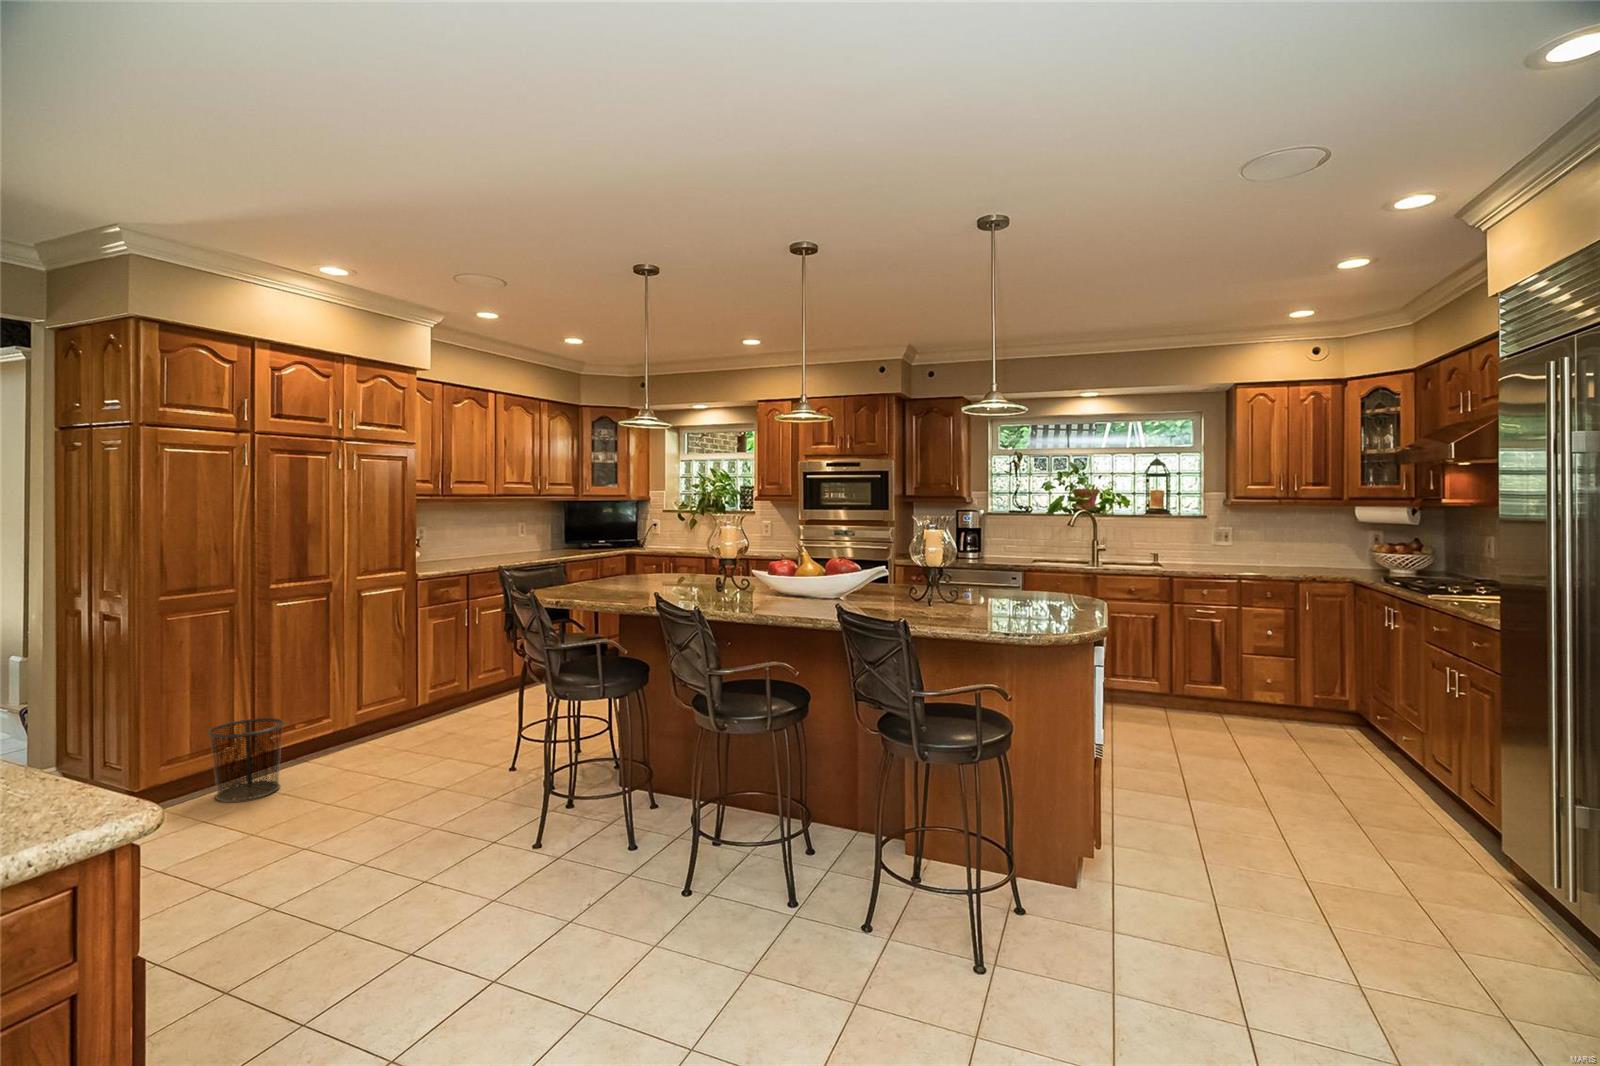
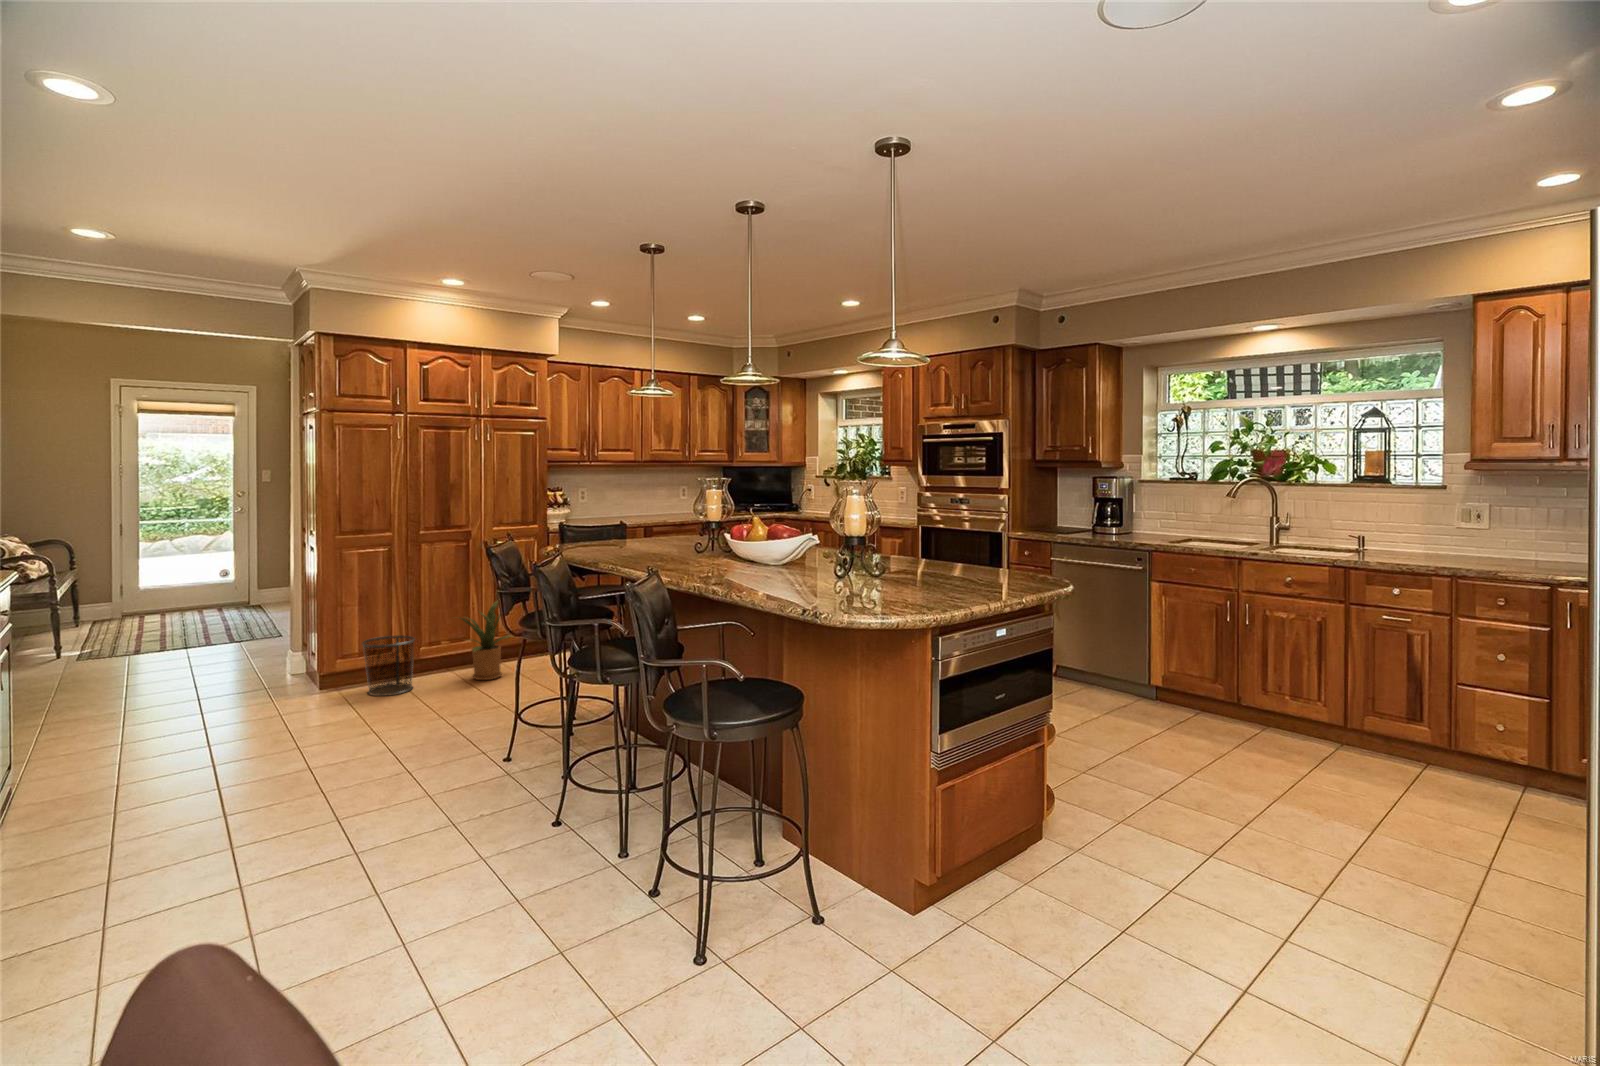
house plant: none [326,659,396,764] -> present [461,601,510,680]

